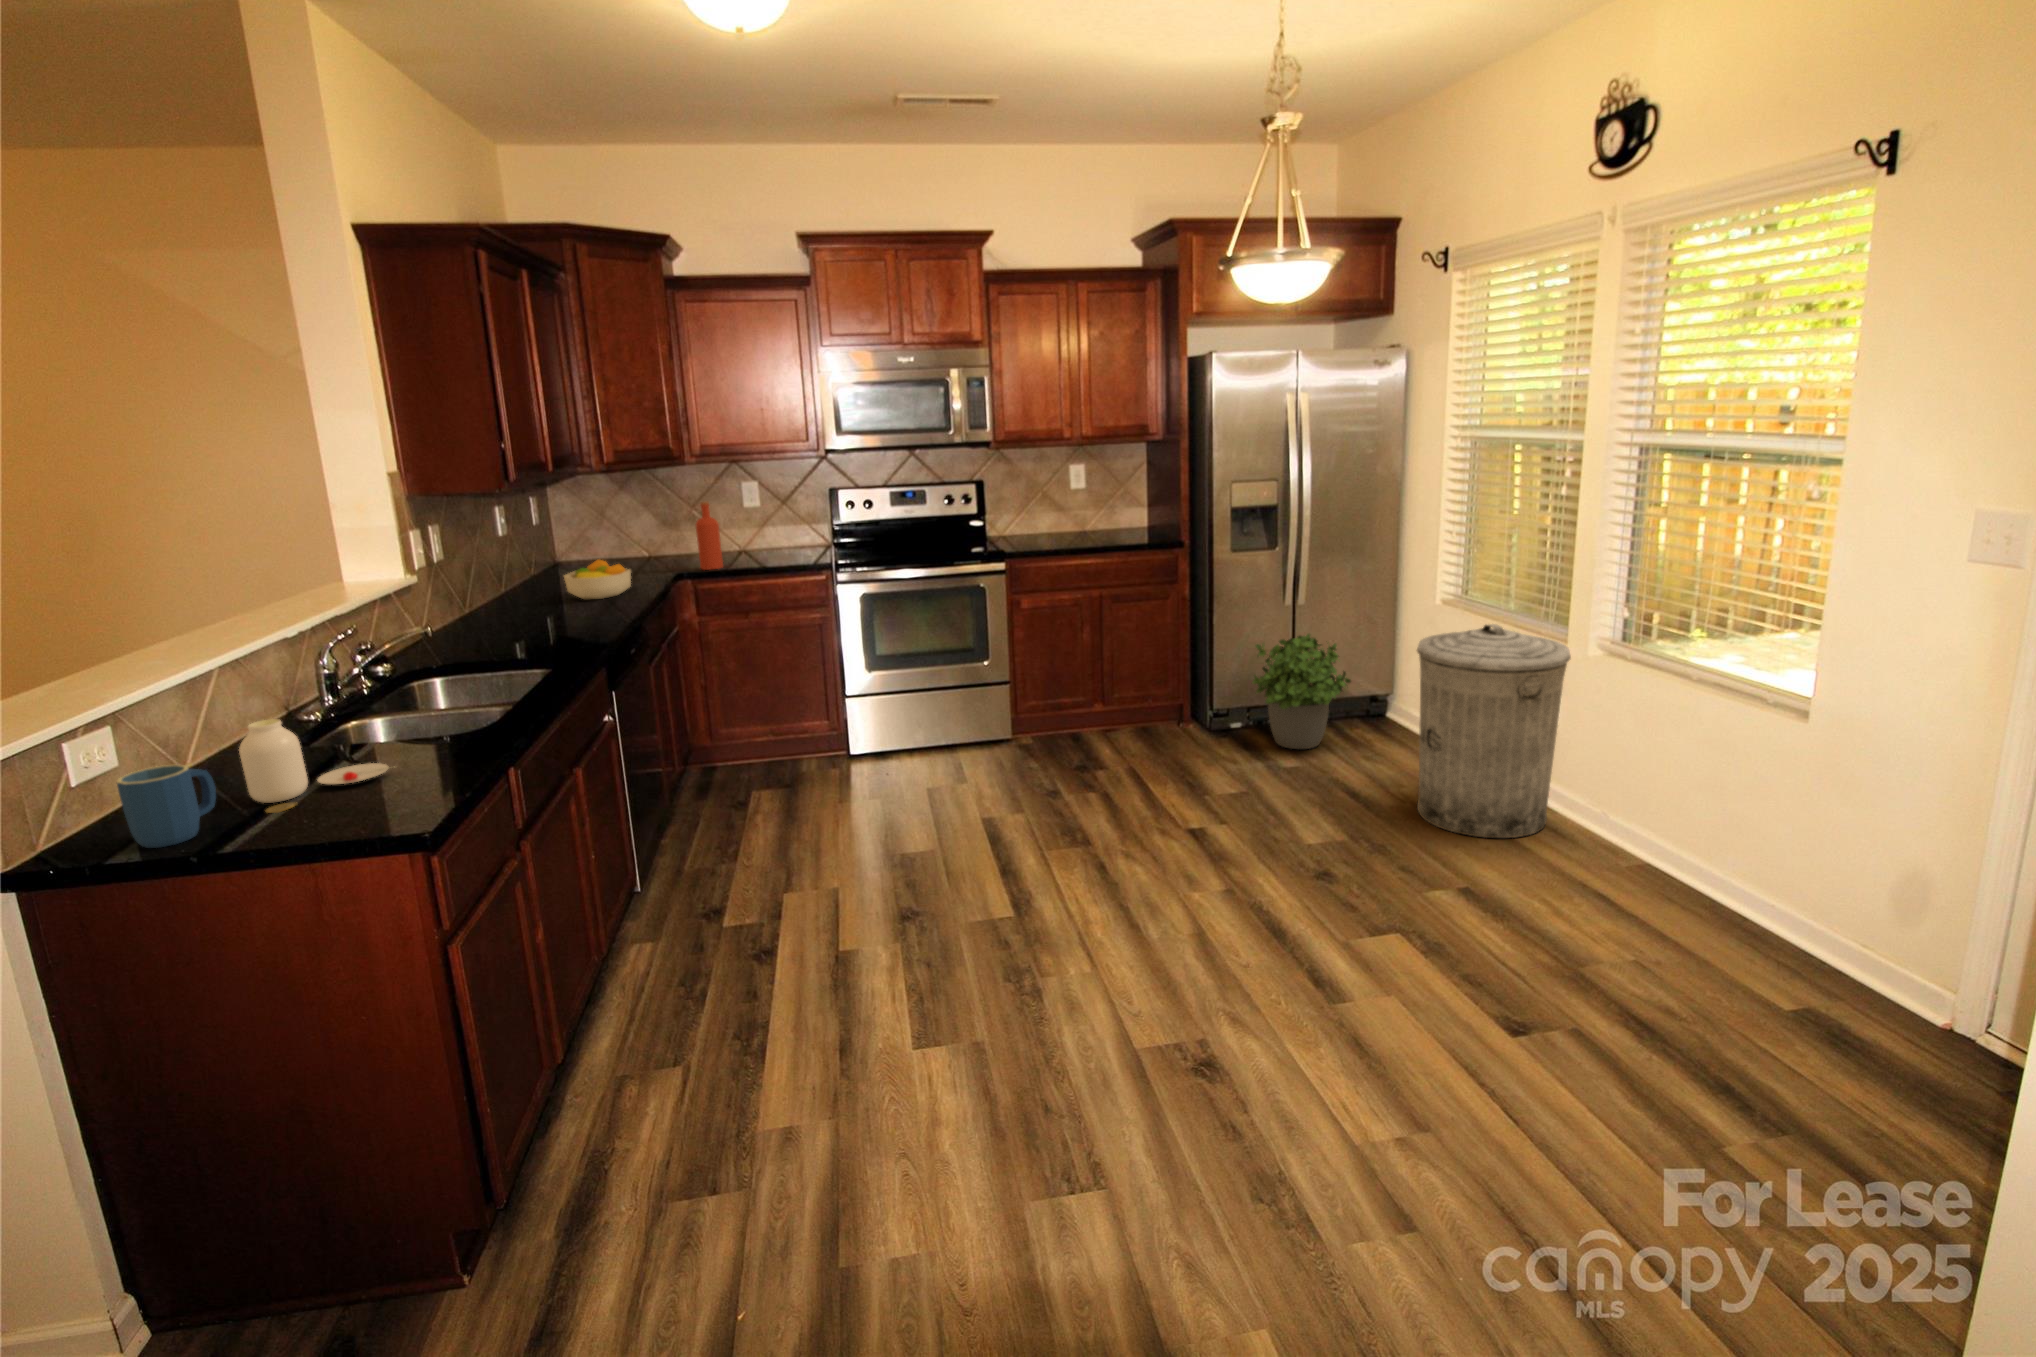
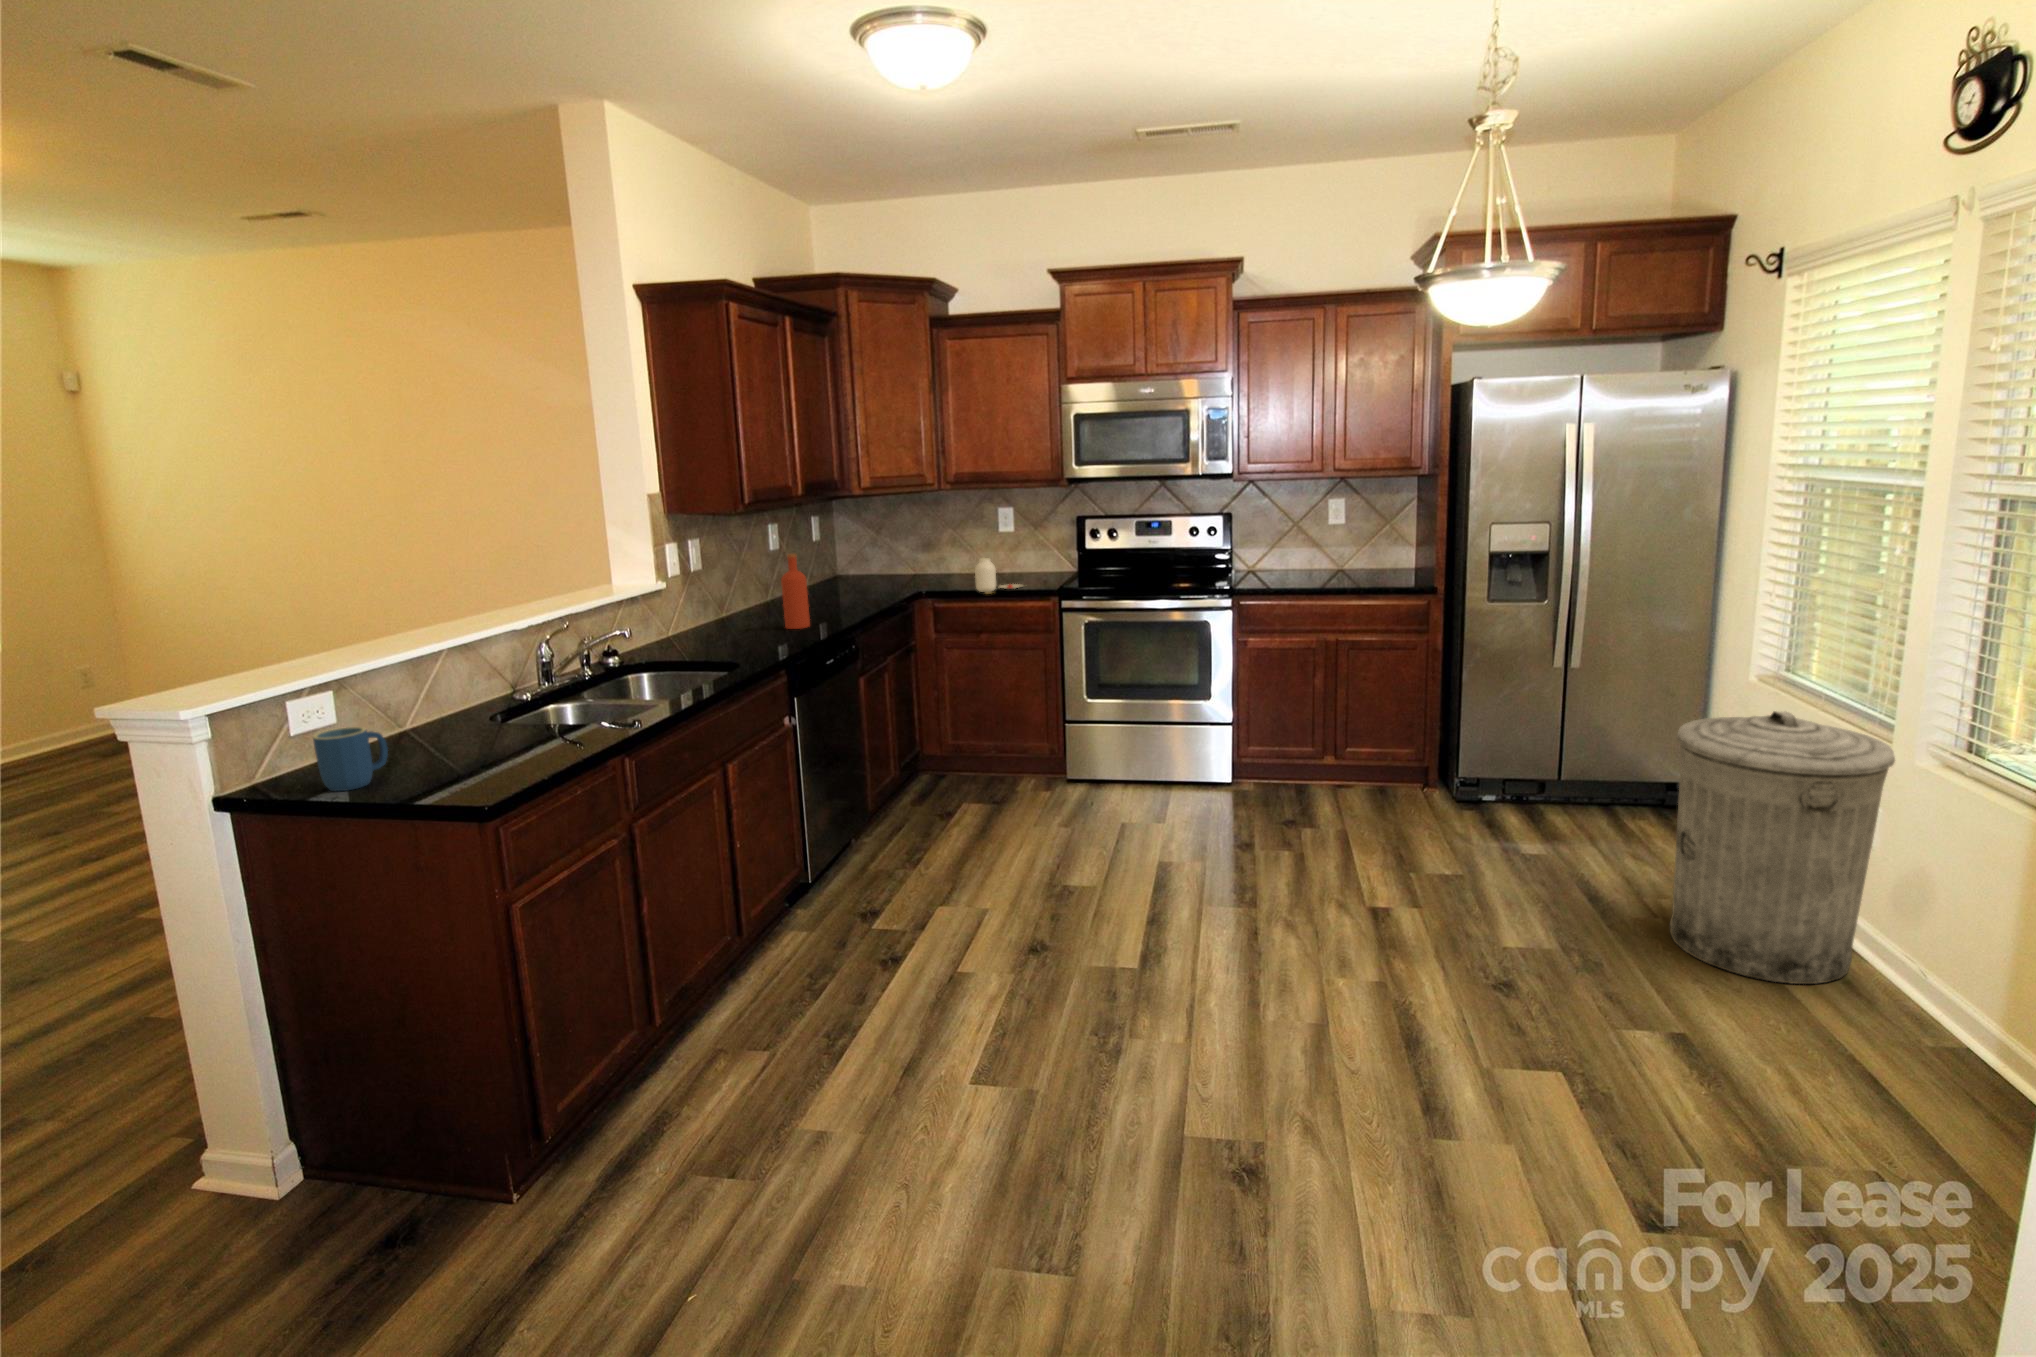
bottle: present [696,501,723,570] -> present [781,554,810,629]
fruit bowl: present [564,560,631,599] -> none [822,576,879,612]
potted plant: present [1252,634,1351,749] -> none [1499,701,1627,835]
jar: present [239,719,389,813] -> present [975,558,1022,594]

